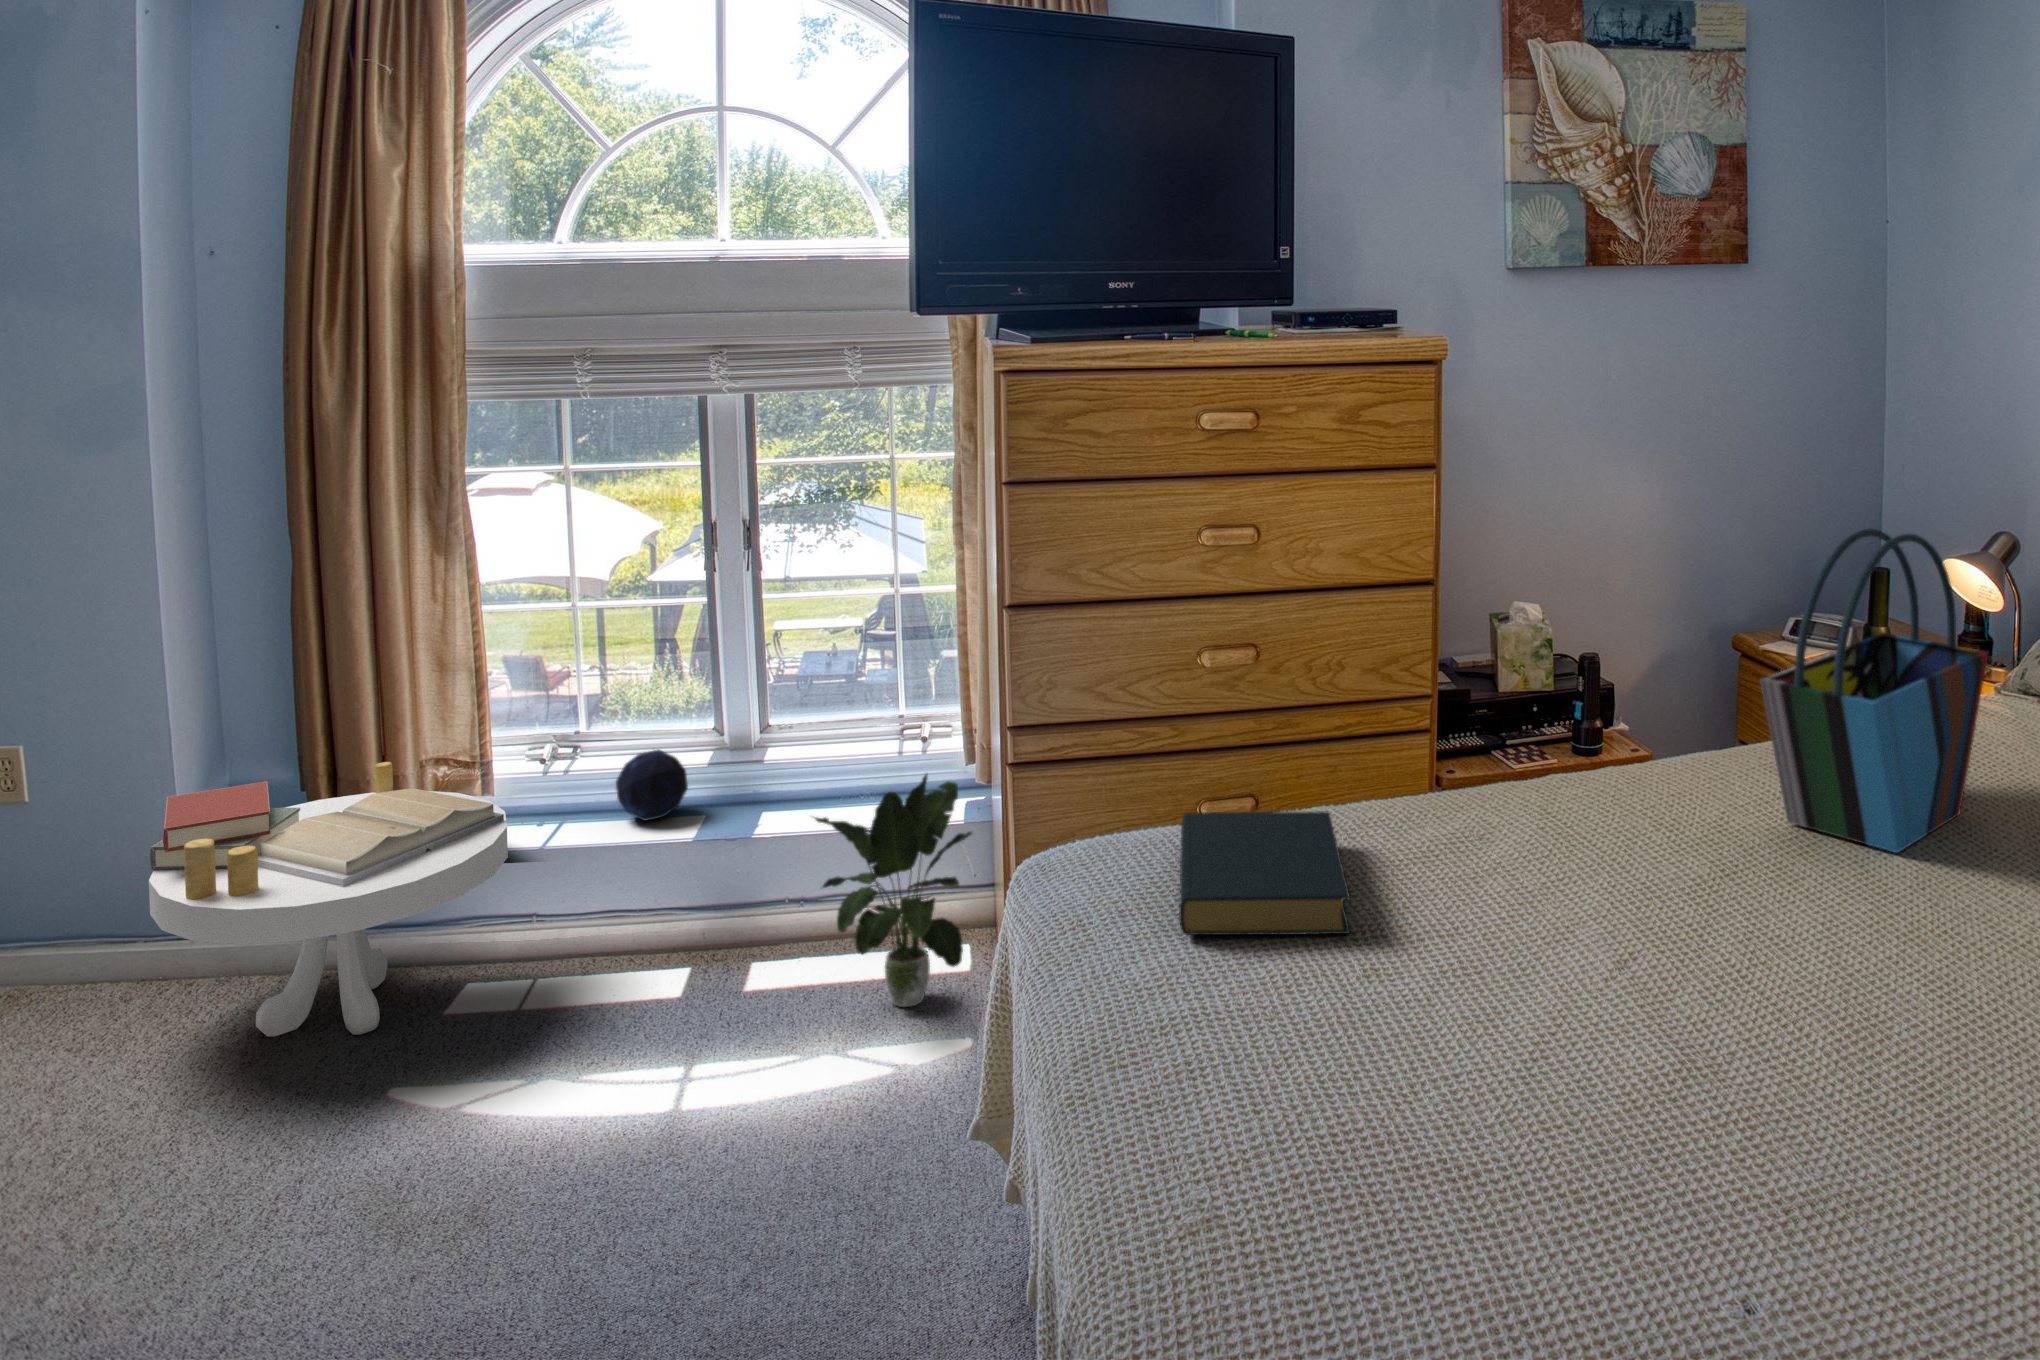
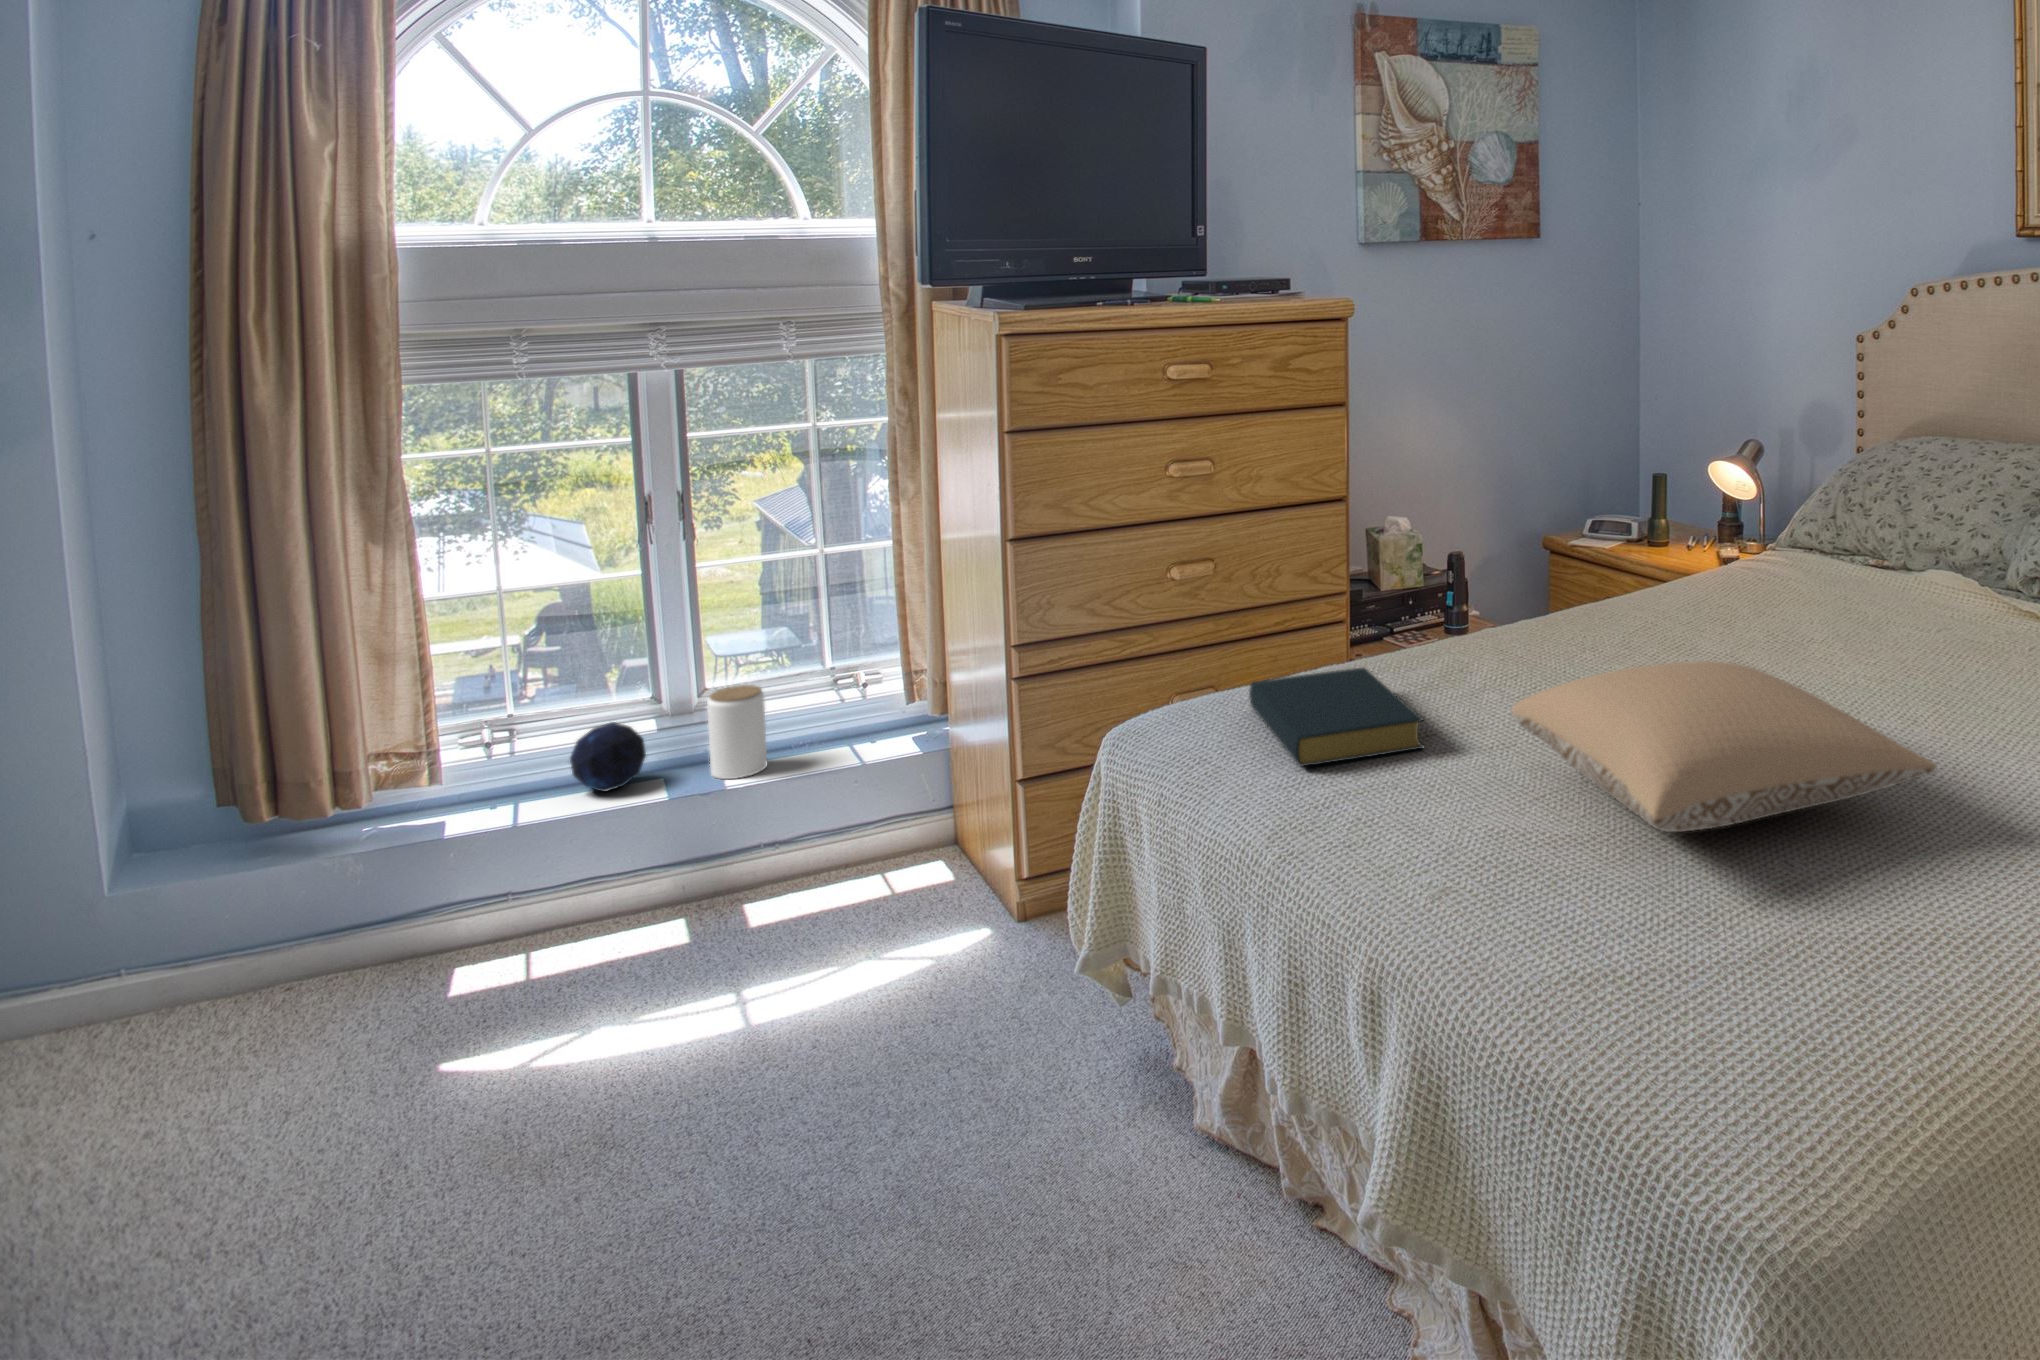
tote bag: present [1760,529,1988,853] -> none [1670,417,1800,646]
jar: none [745,726,803,825] -> present [707,685,767,779]
side table: present [149,762,508,1037] -> none [66,766,482,1058]
potted plant: present [815,775,972,1007] -> none [817,703,972,917]
pillow: none [1440,877,1997,1133] -> present [1511,661,1937,832]

